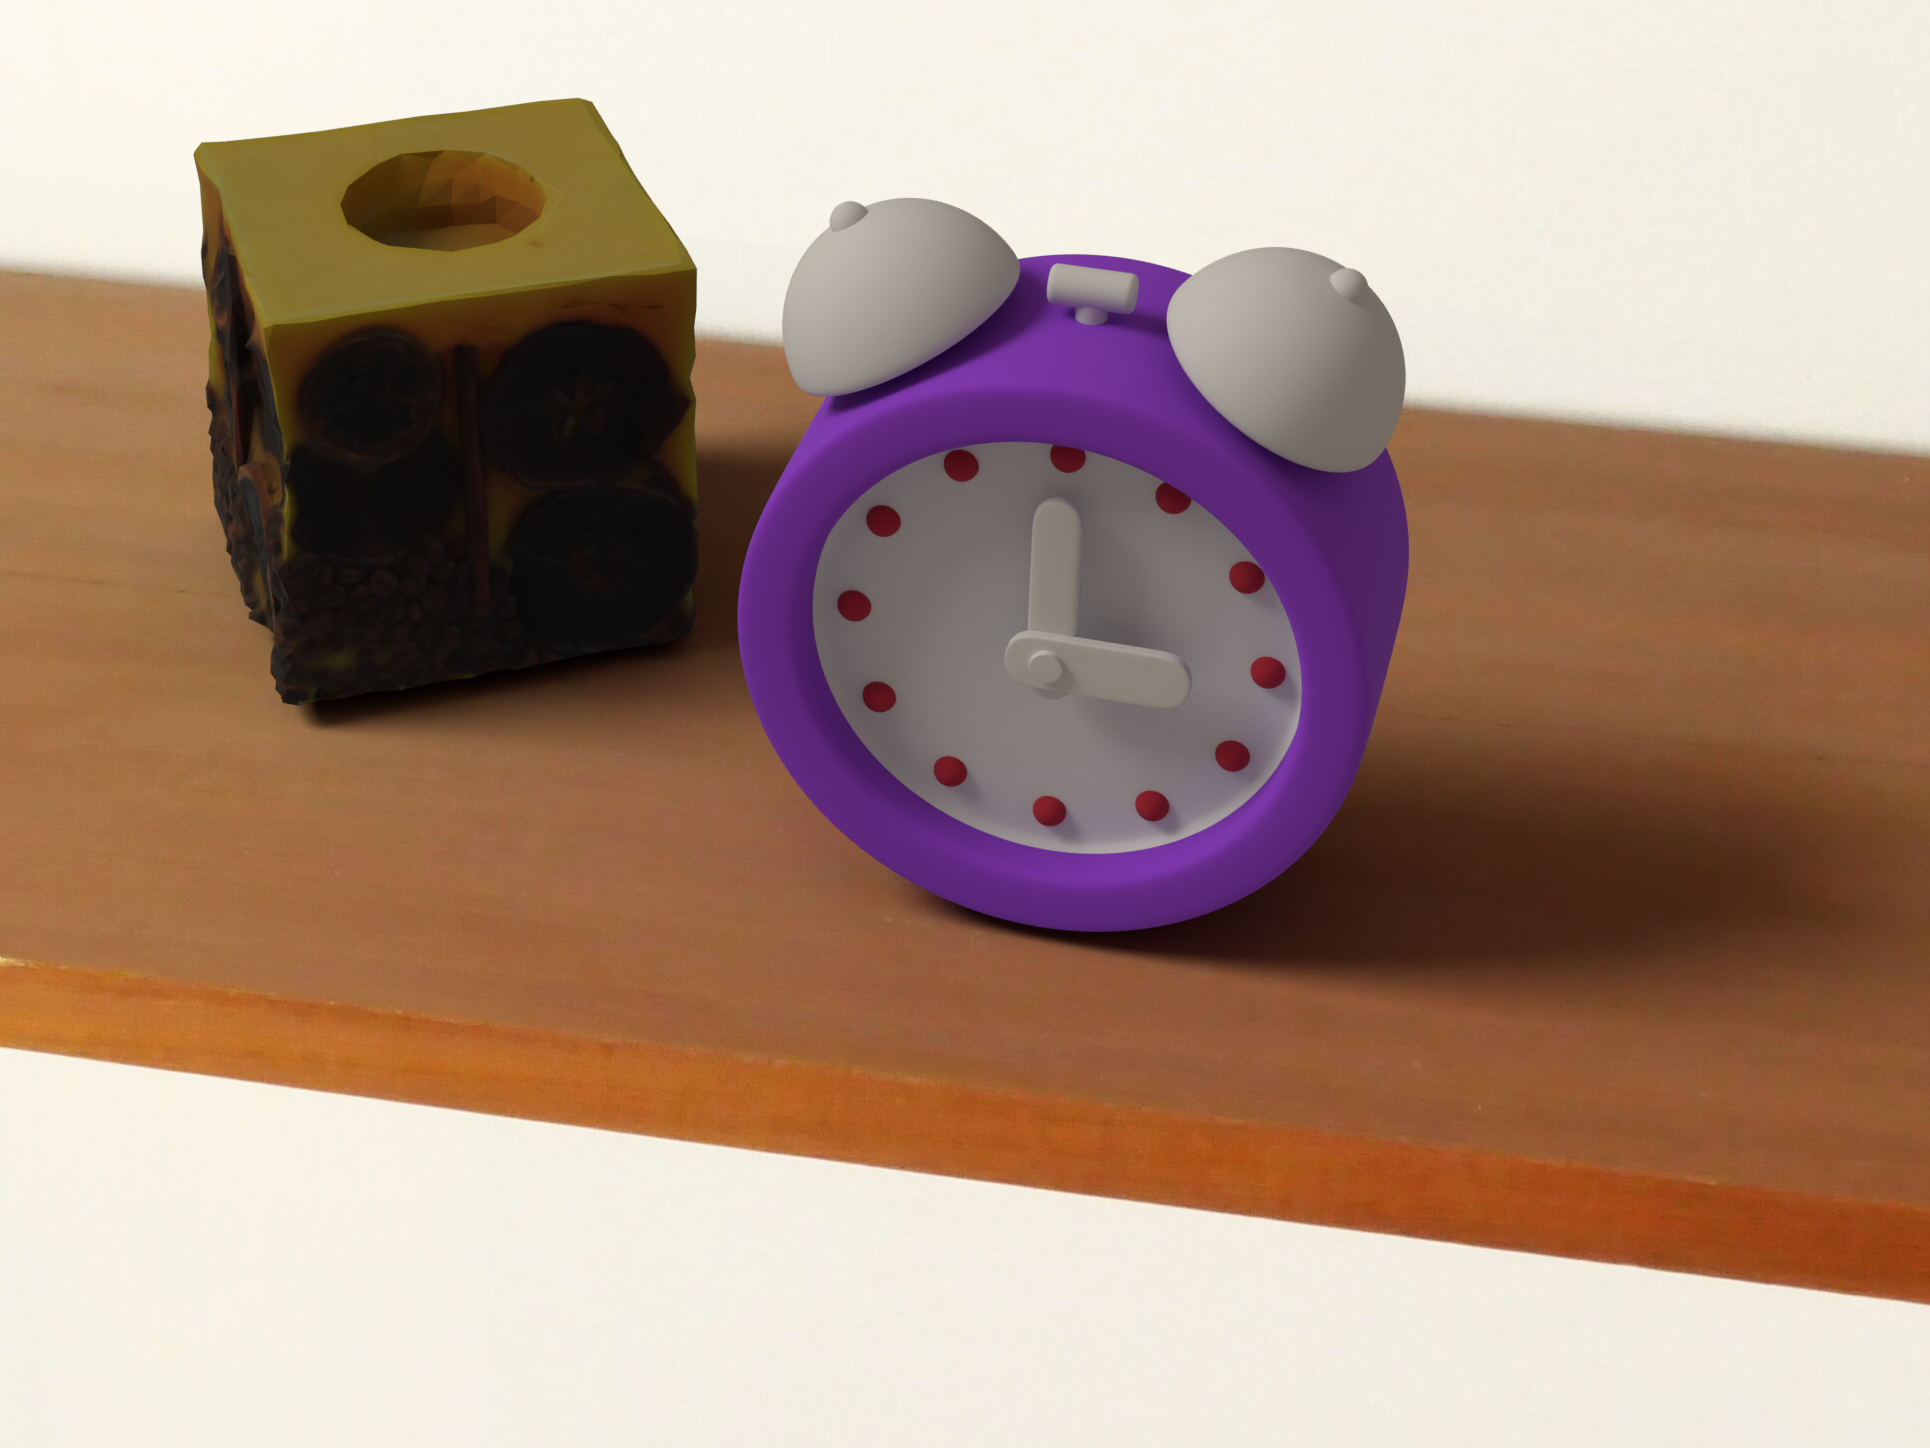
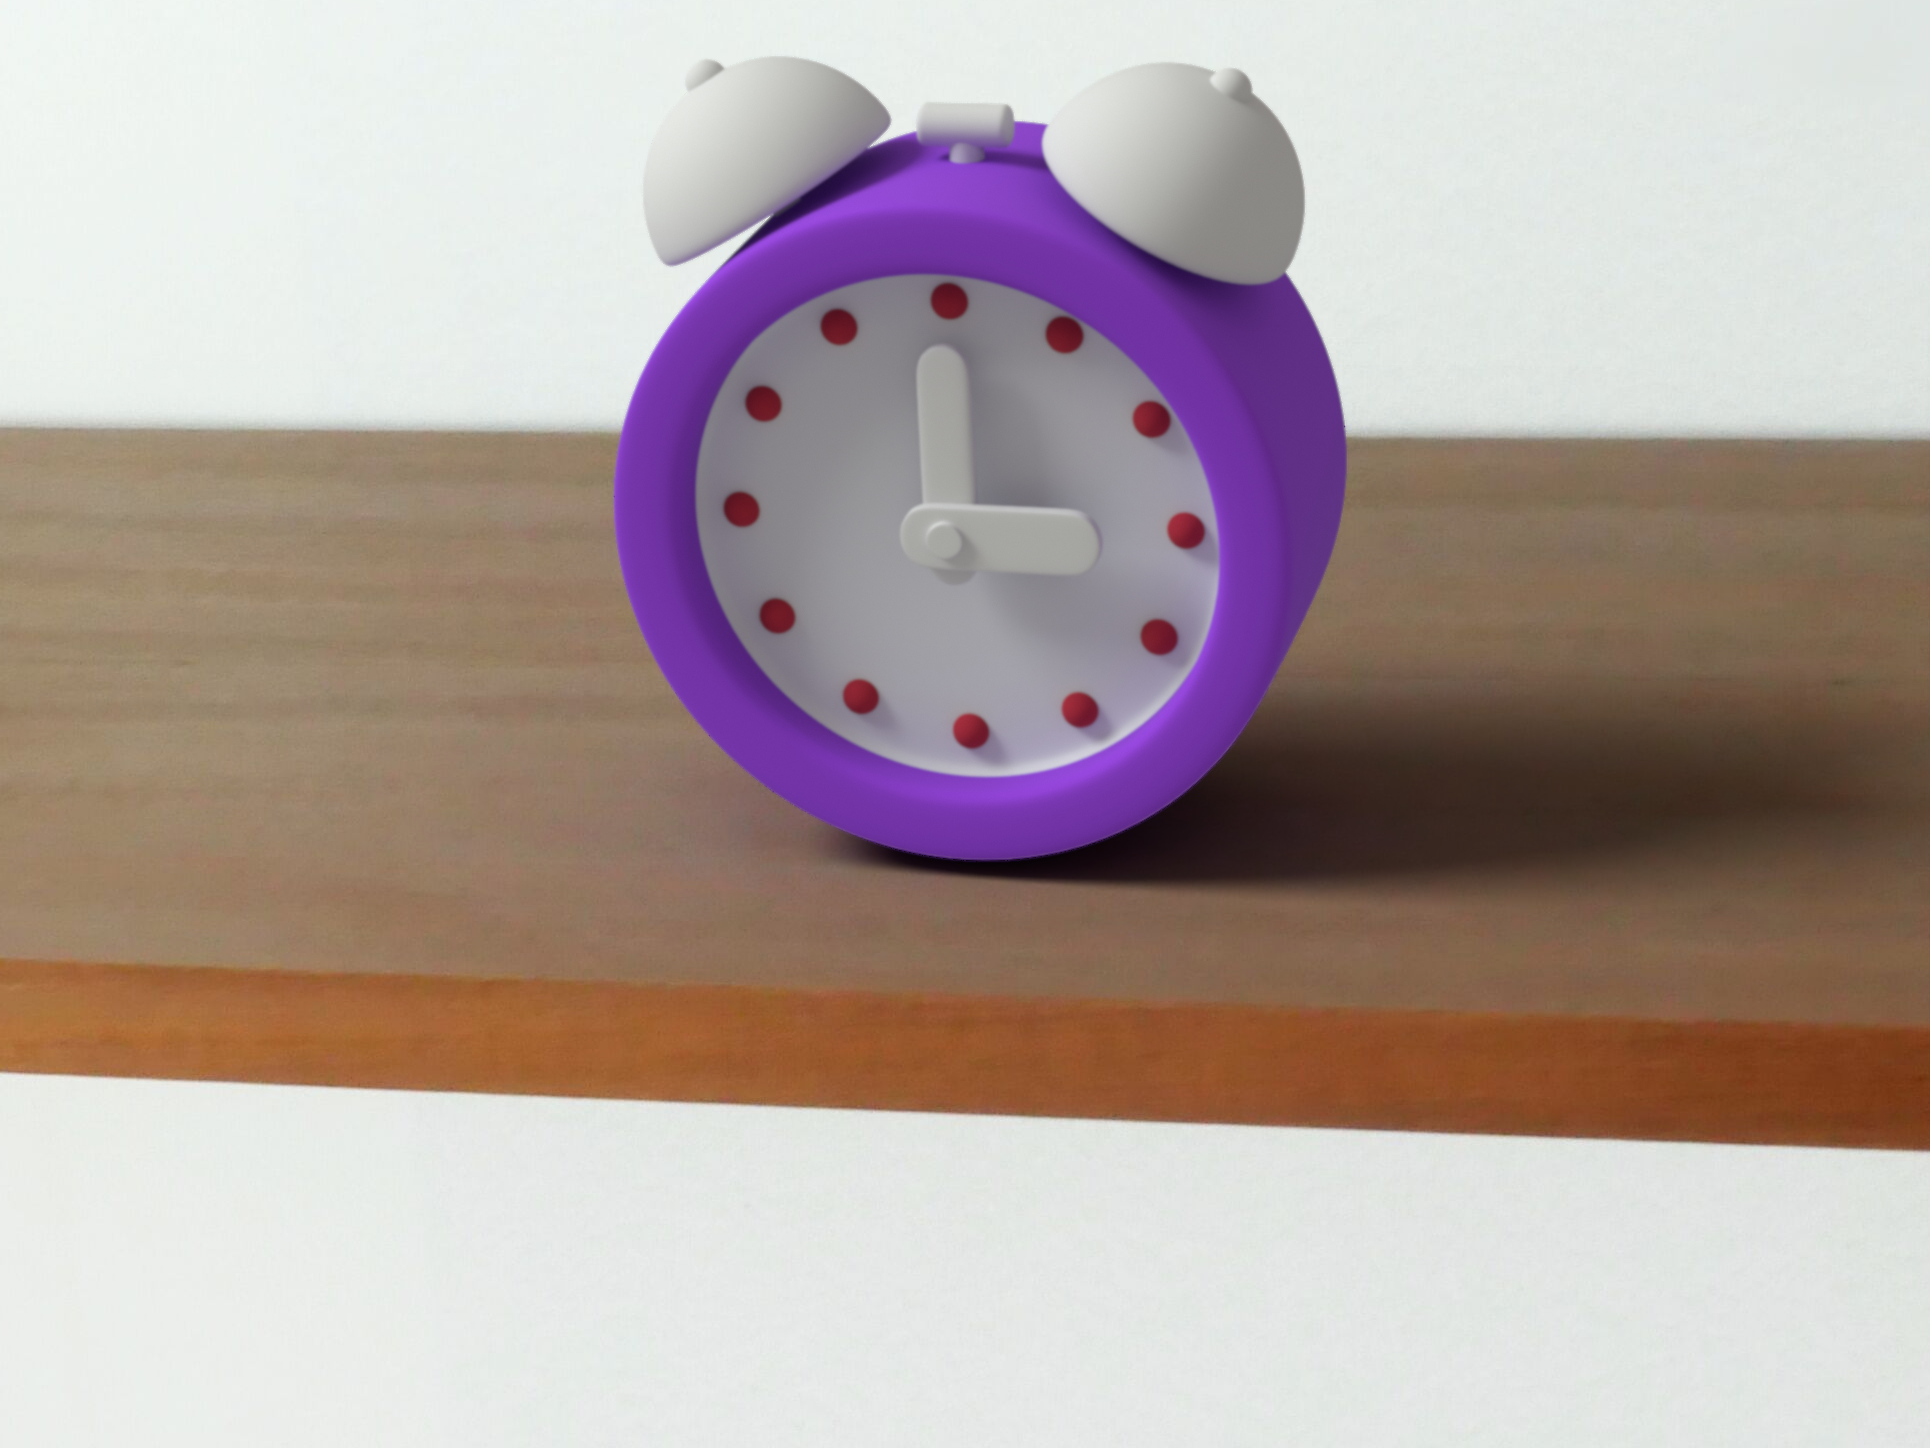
candle: present [193,98,699,706] -> none [46,117,604,731]

